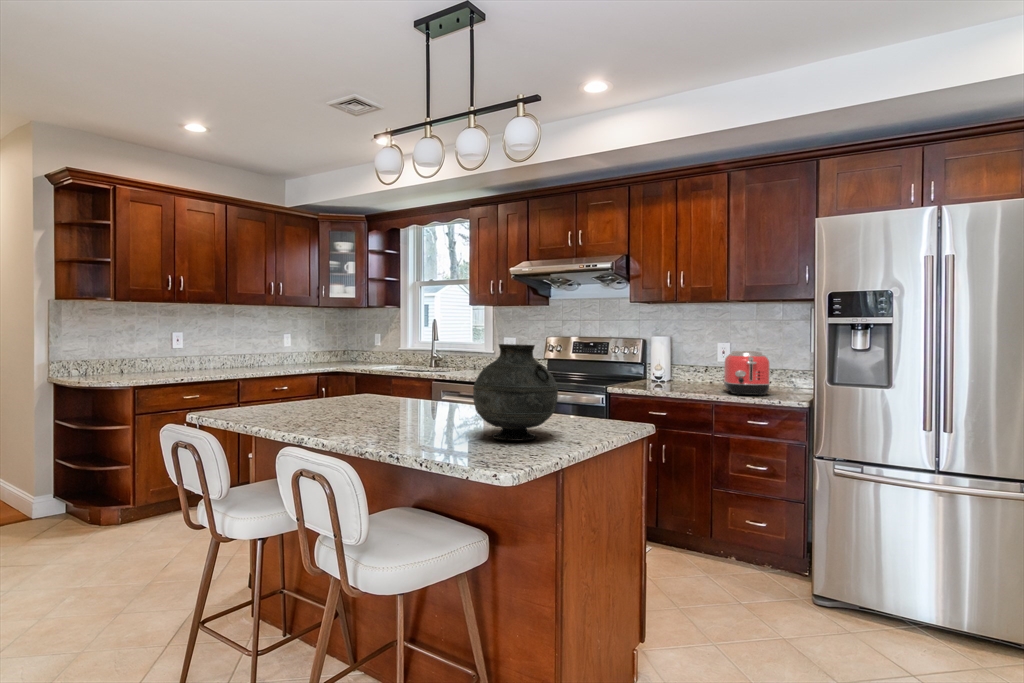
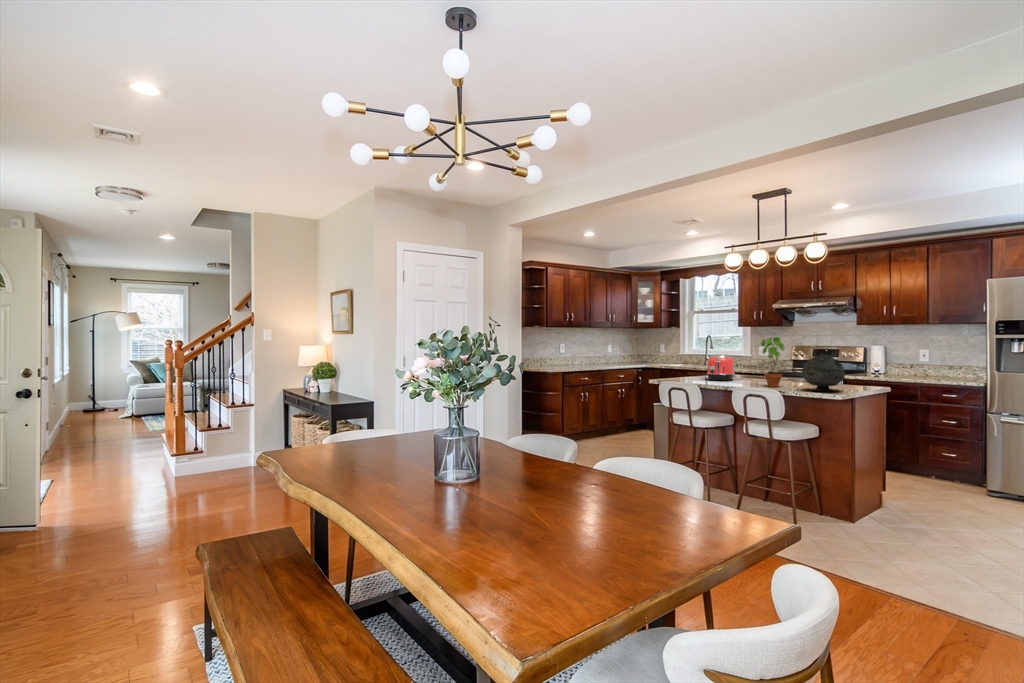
potted plant: none [410,313,453,425] -> present [761,337,784,387]
toaster: present [724,351,770,396] -> present [707,355,735,381]

